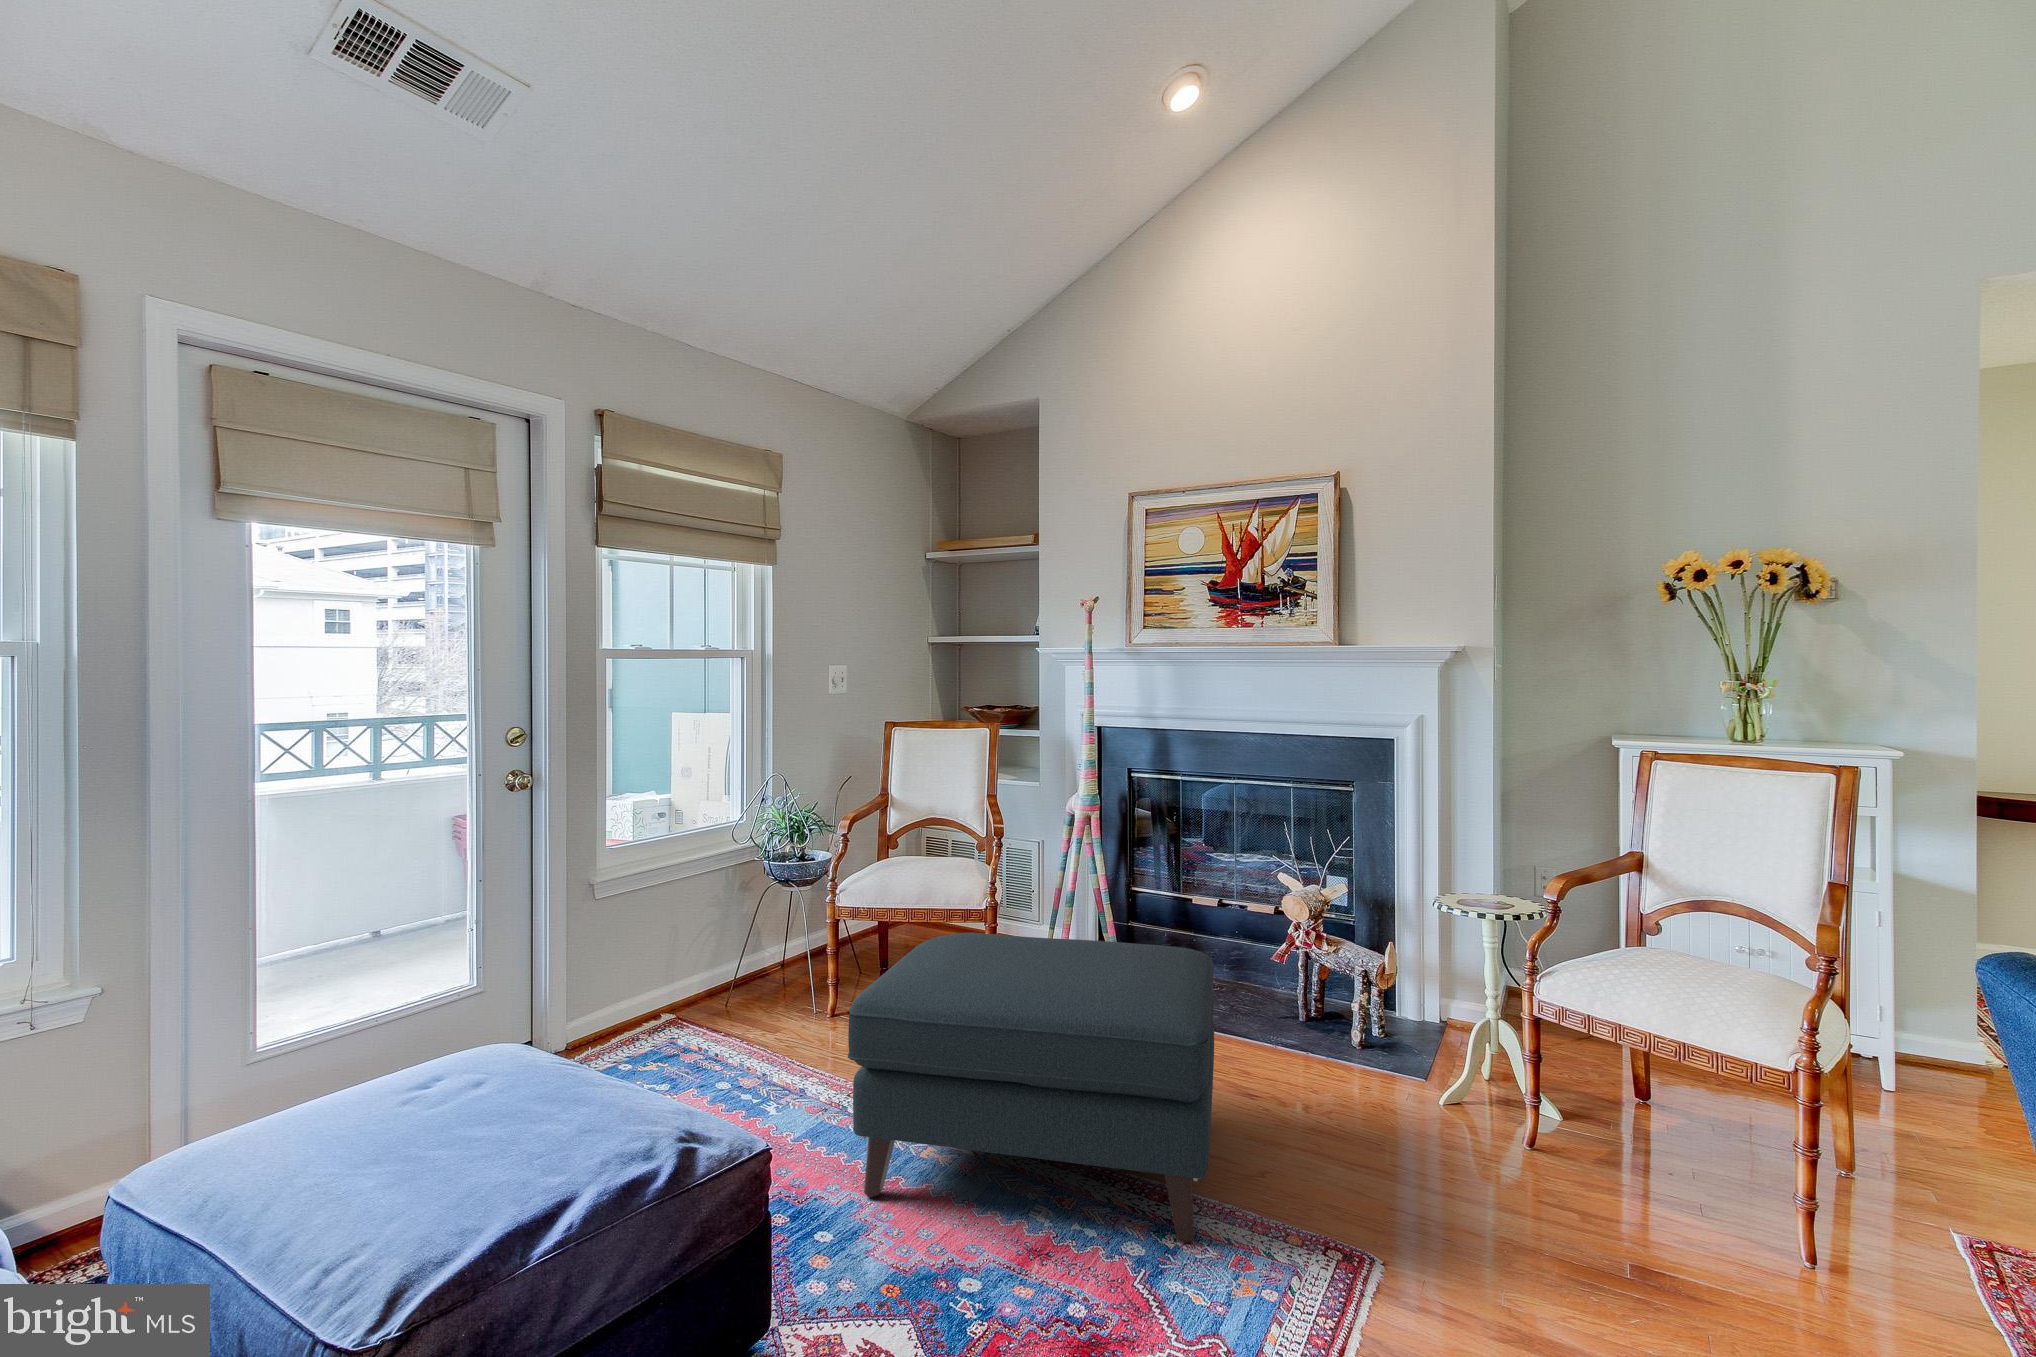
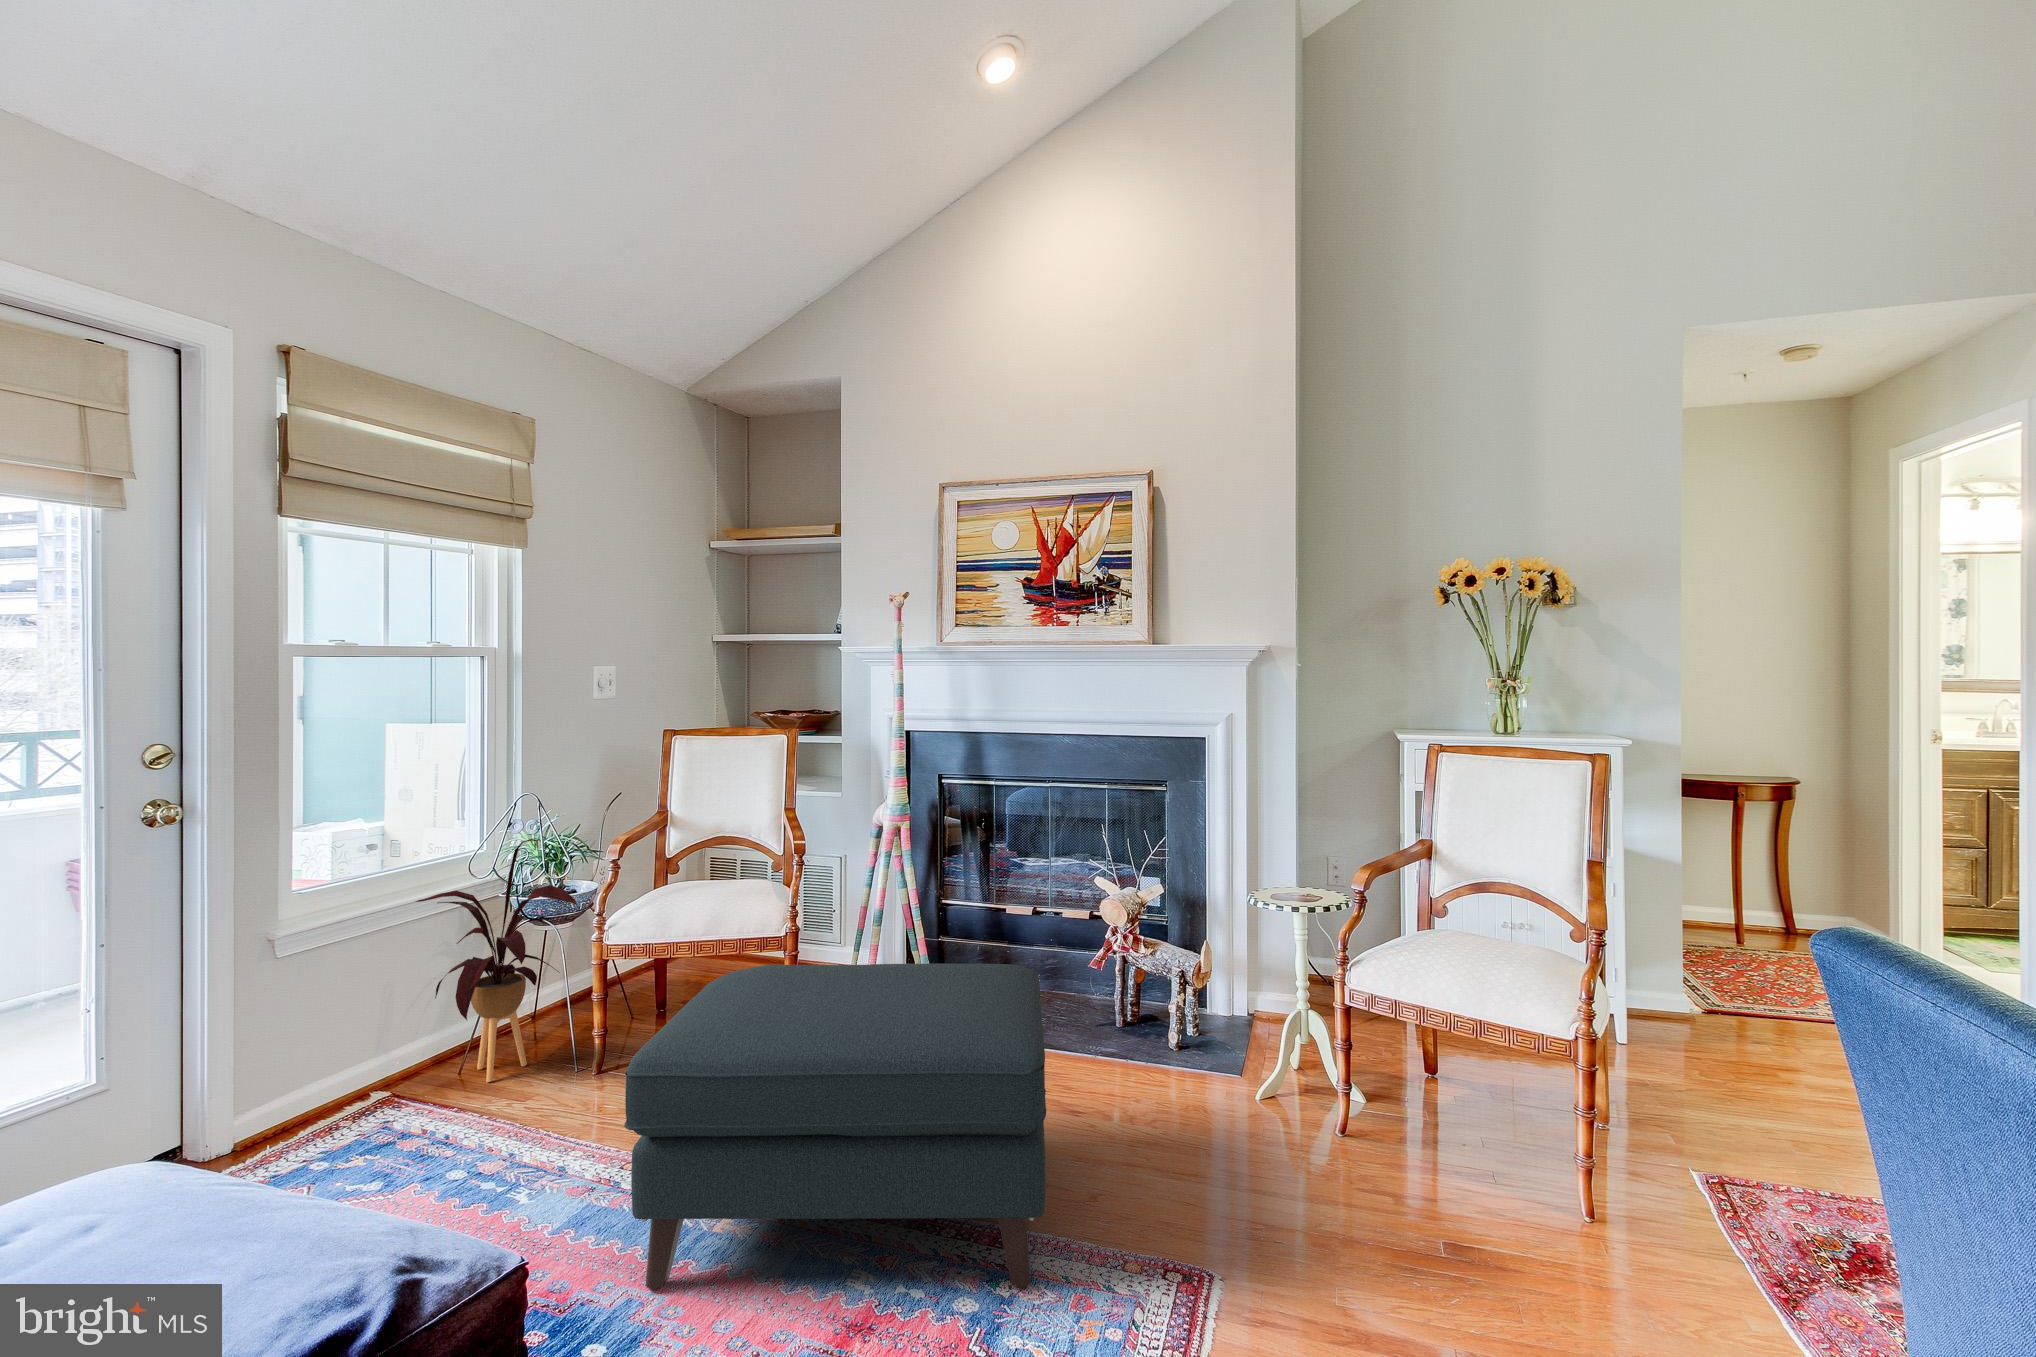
house plant: none [691,813,815,1016] -> present [416,839,577,1082]

